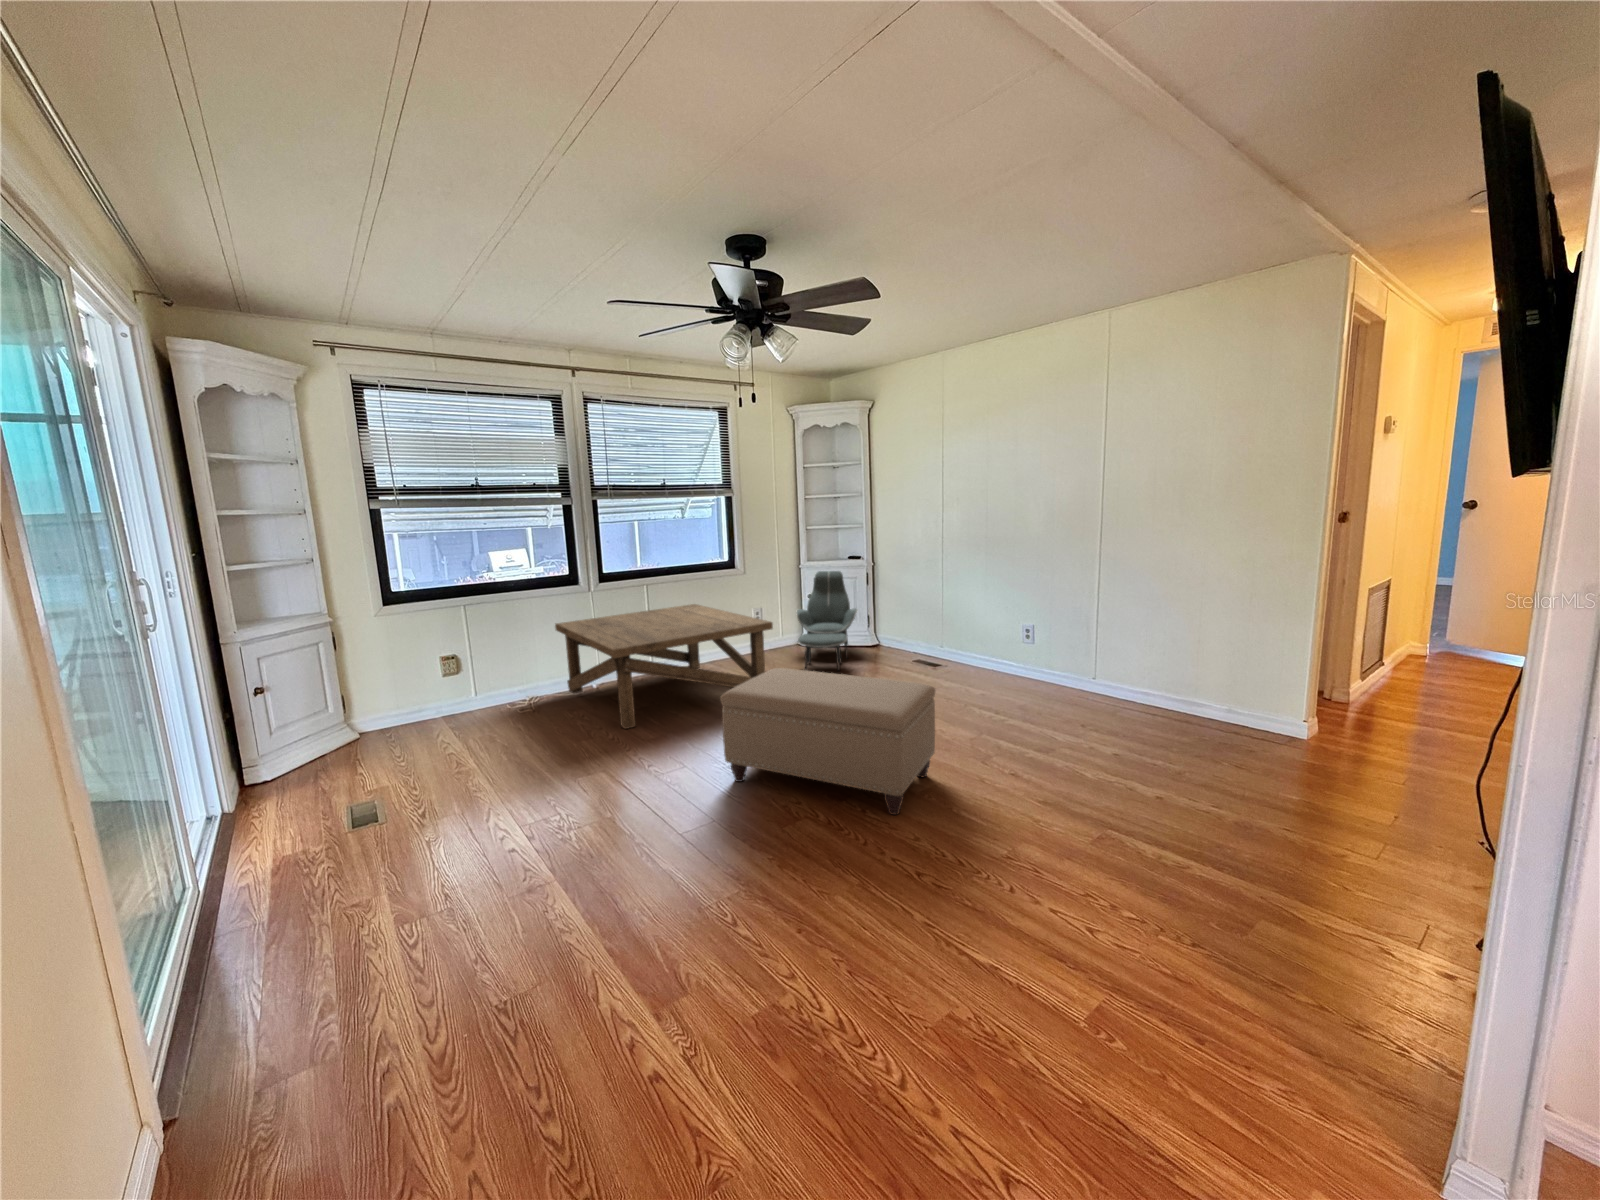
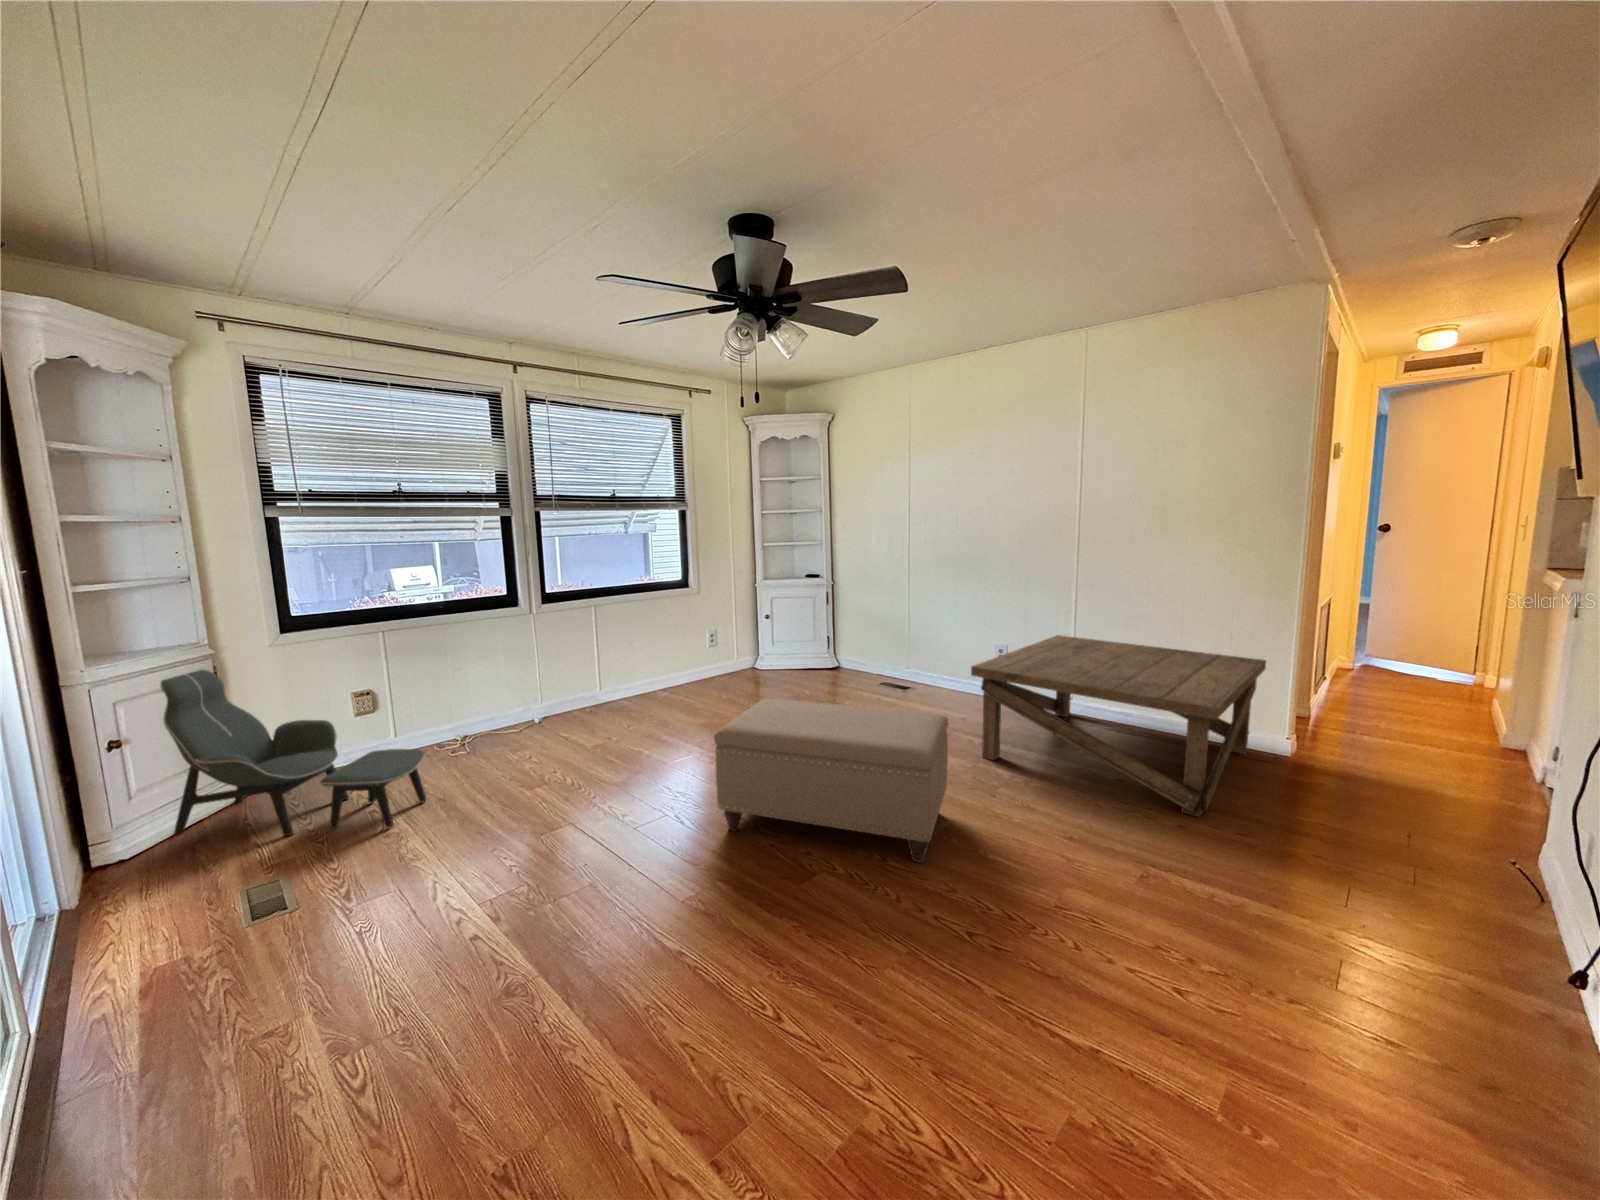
lounge chair: present [797,571,858,671] -> present [160,670,426,836]
coffee table: present [555,604,773,729] -> present [971,635,1266,817]

